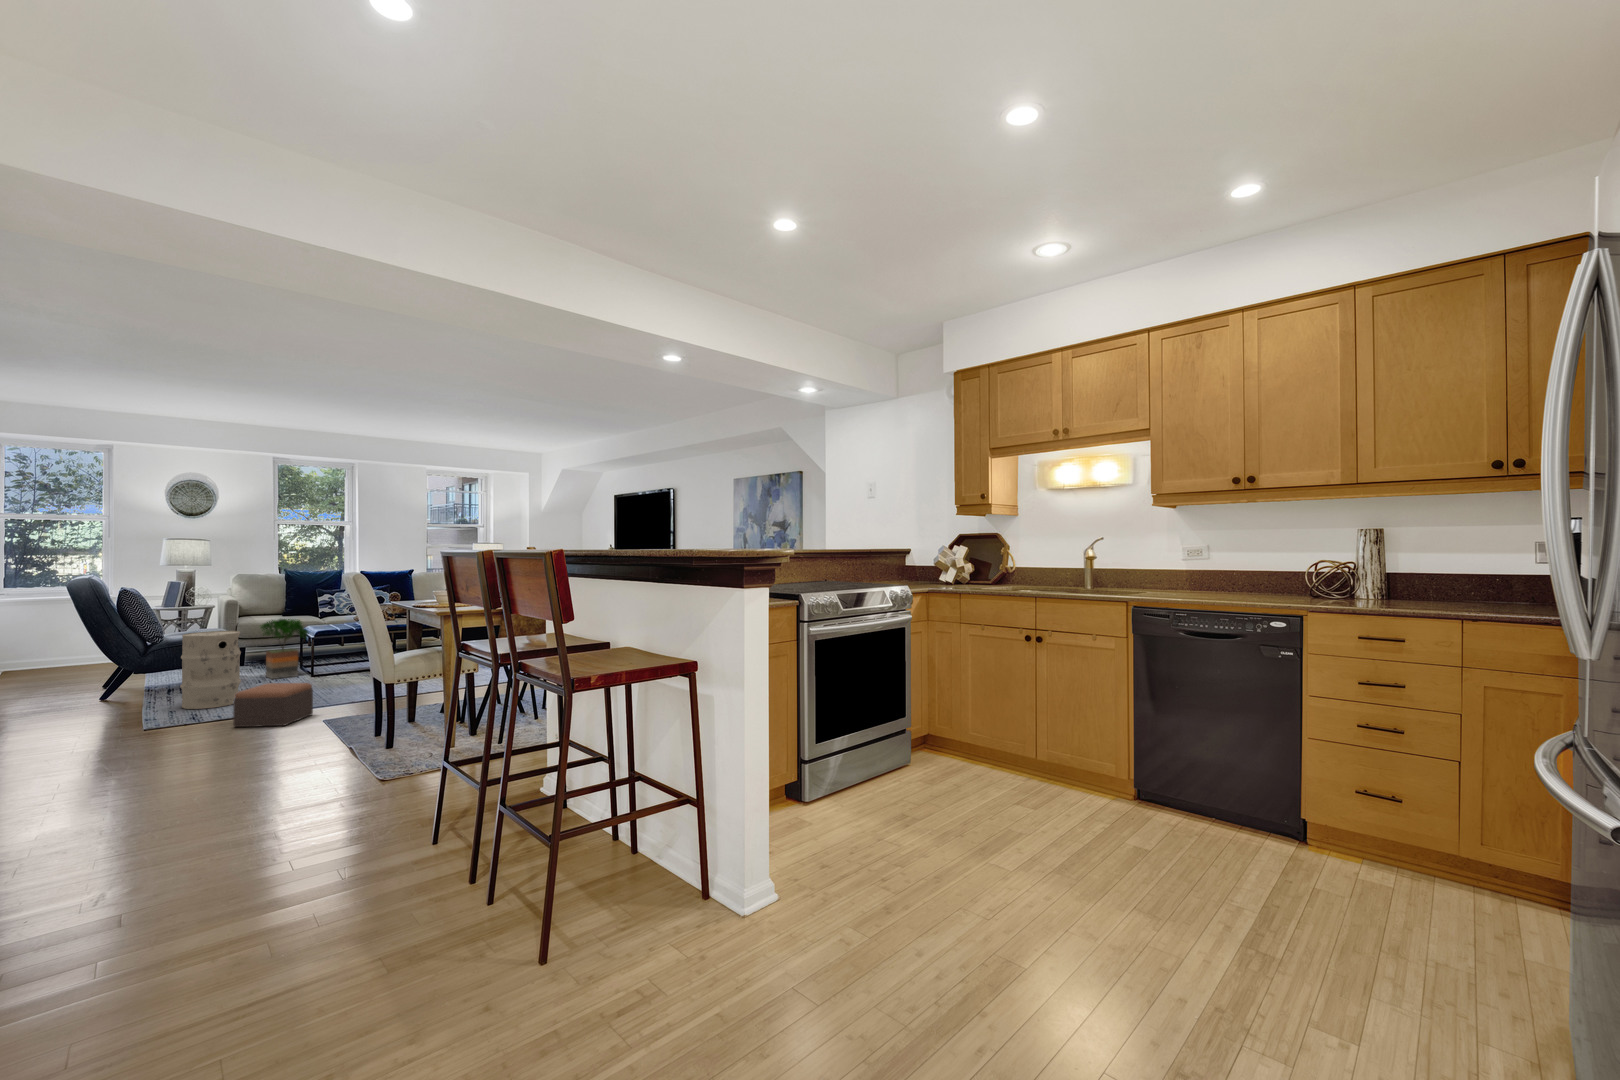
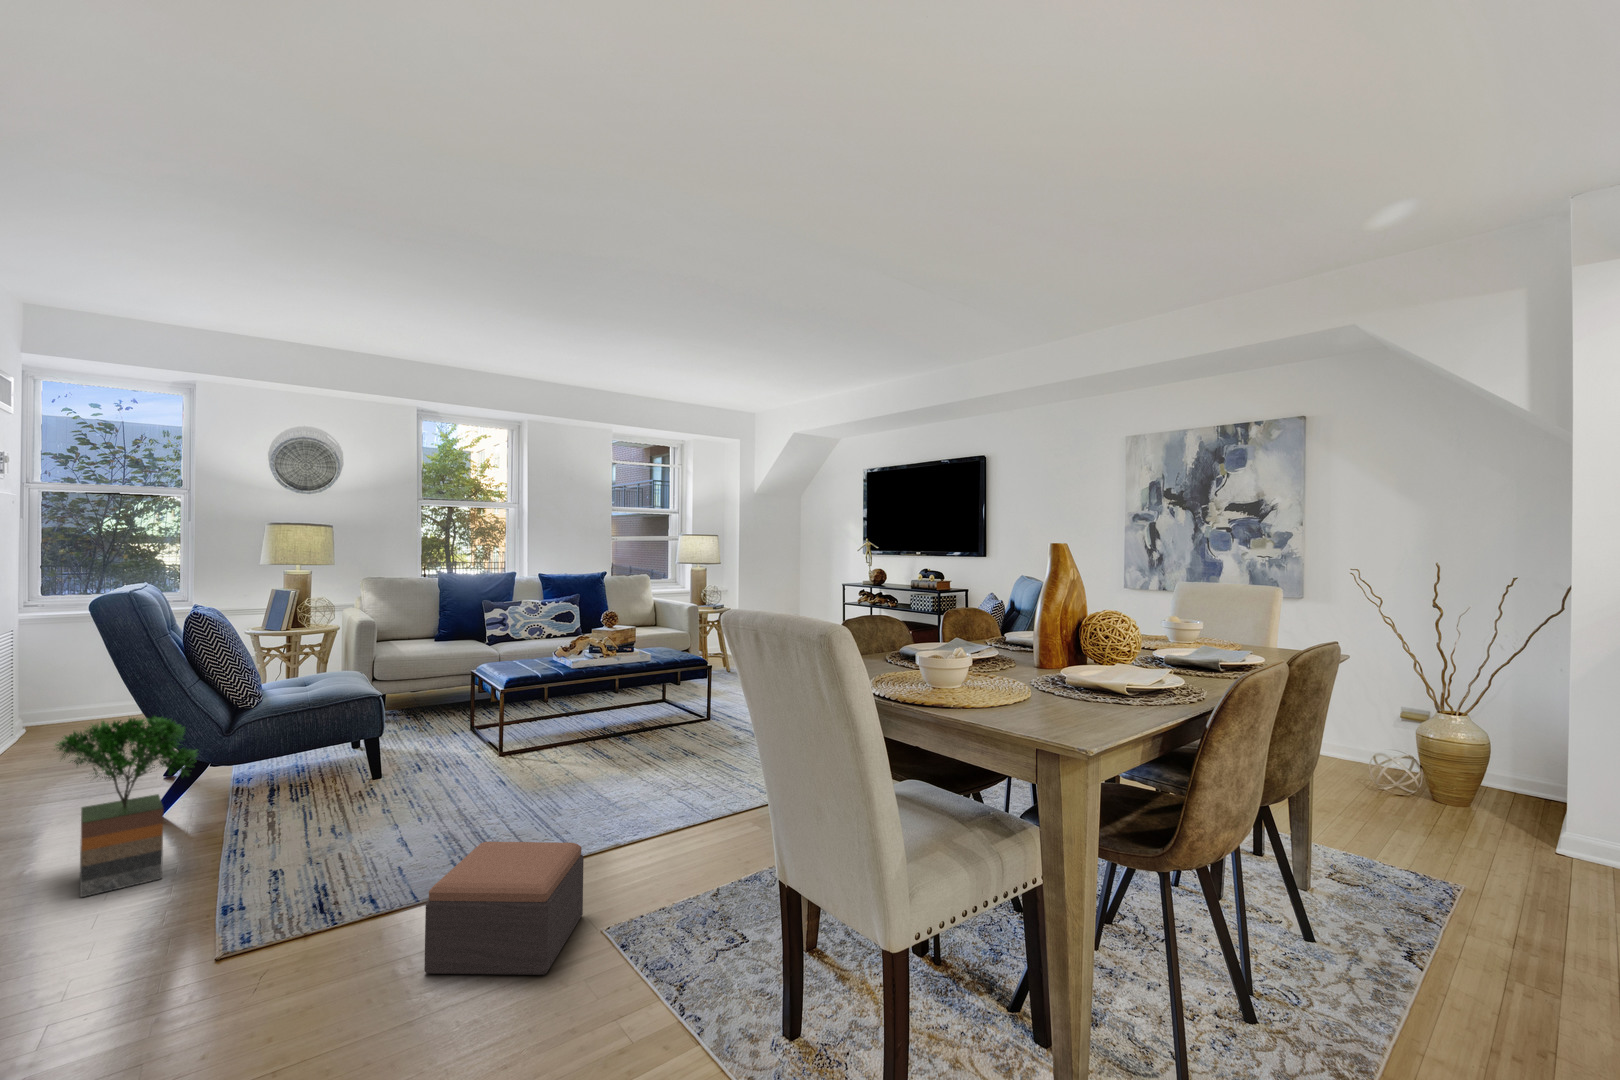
potted tree: present [261,619,309,679] -> present [56,716,198,897]
trash can: present [180,631,241,709] -> none [297,697,411,872]

